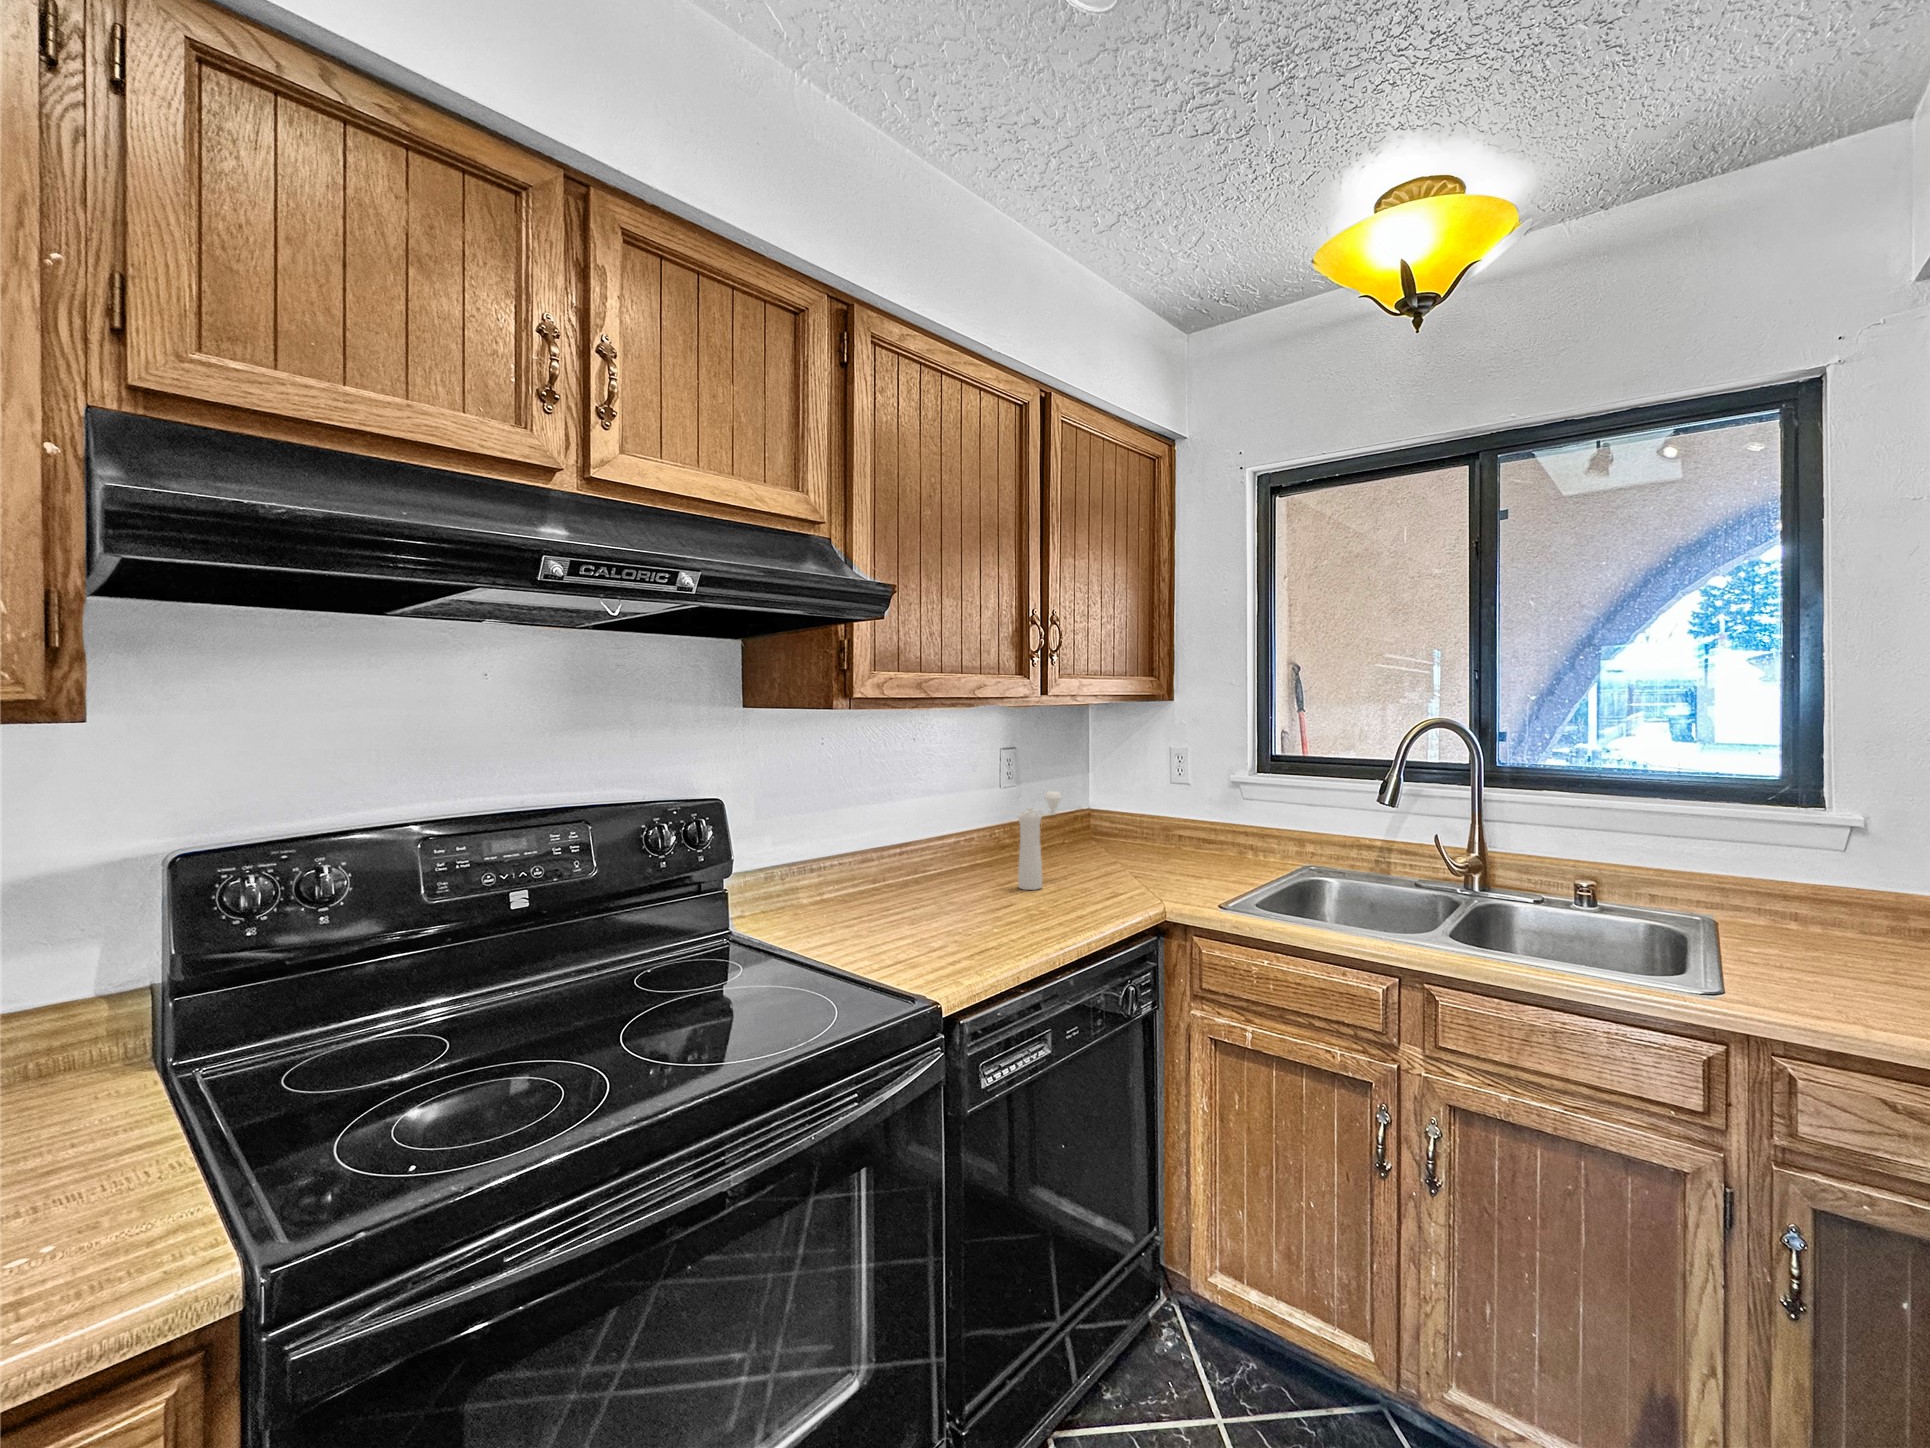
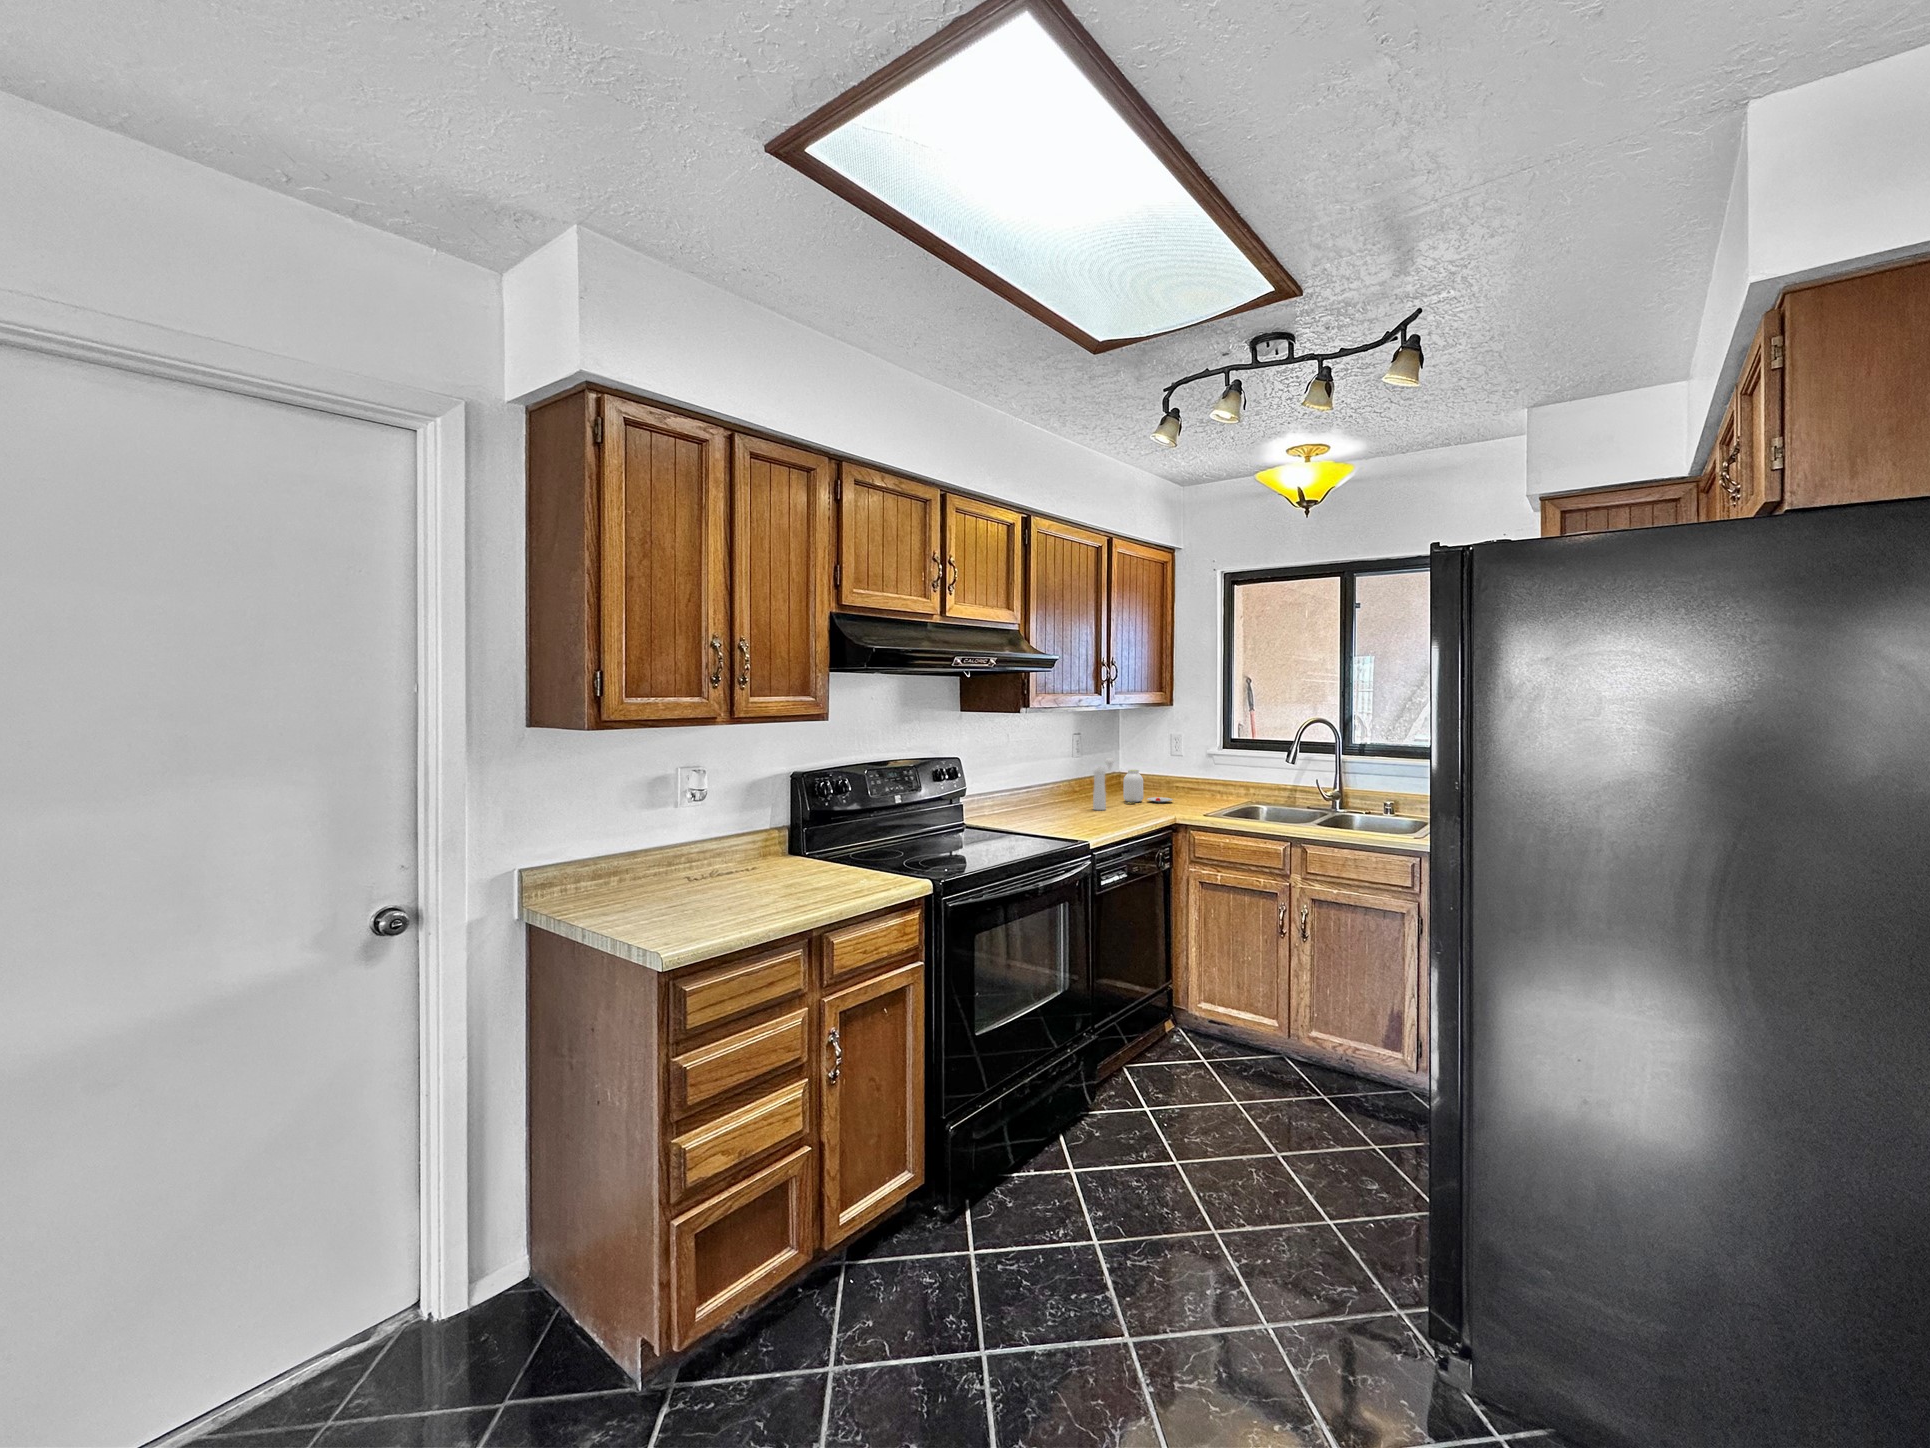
jar: none [1084,810,1175,873] -> present [1123,770,1173,804]

